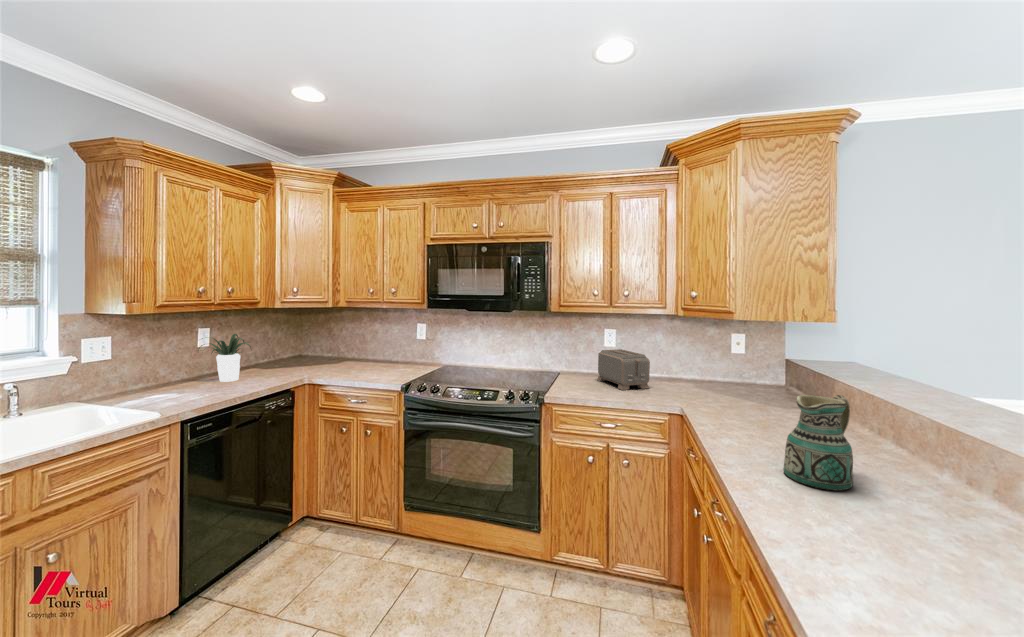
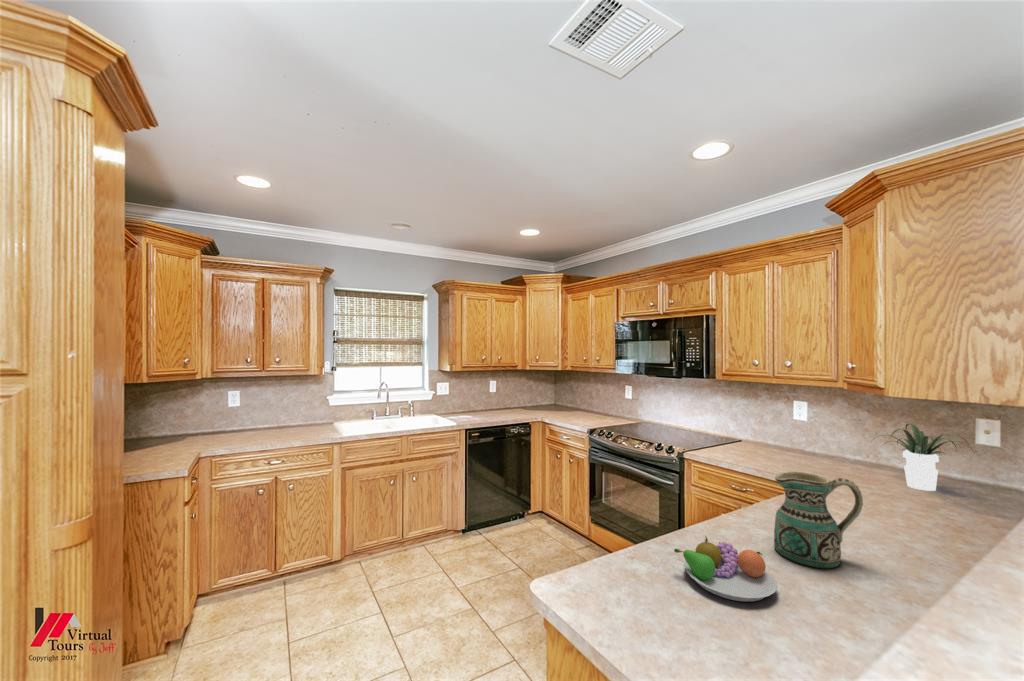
potted plant: present [201,334,251,382] -> present [880,424,969,491]
toaster: present [597,349,650,390] -> none [773,420,820,467]
fruit bowl: none [806,494,942,570] -> present [674,536,777,602]

